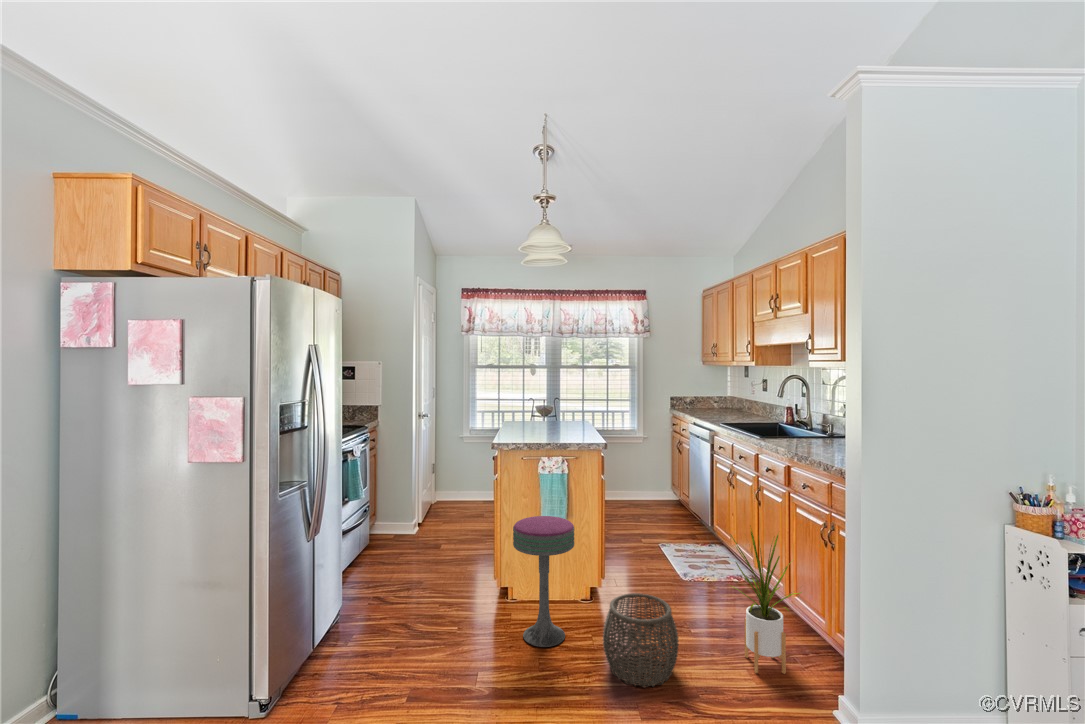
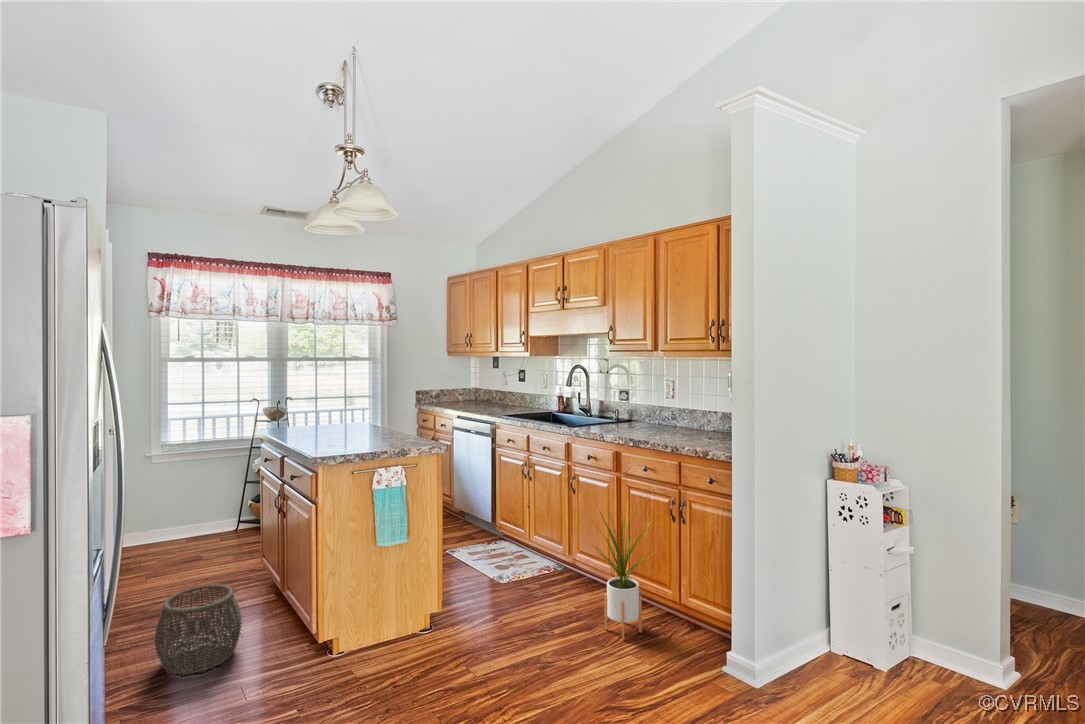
bar stool: present [513,516,574,647] -> none [374,538,450,696]
woven basket: present [603,593,679,687] -> present [154,585,242,676]

